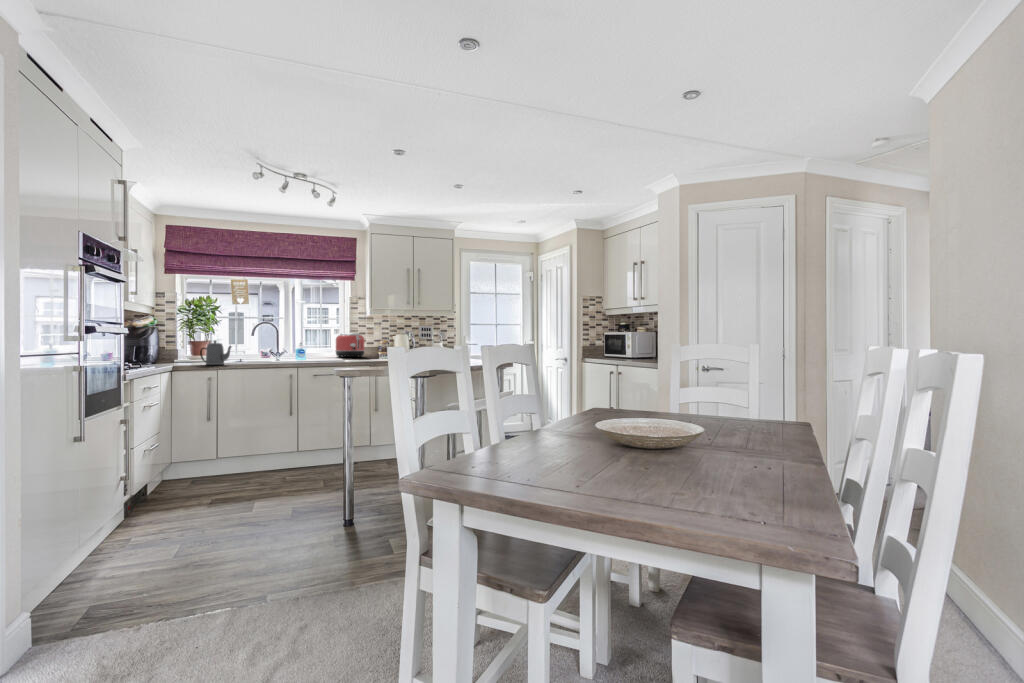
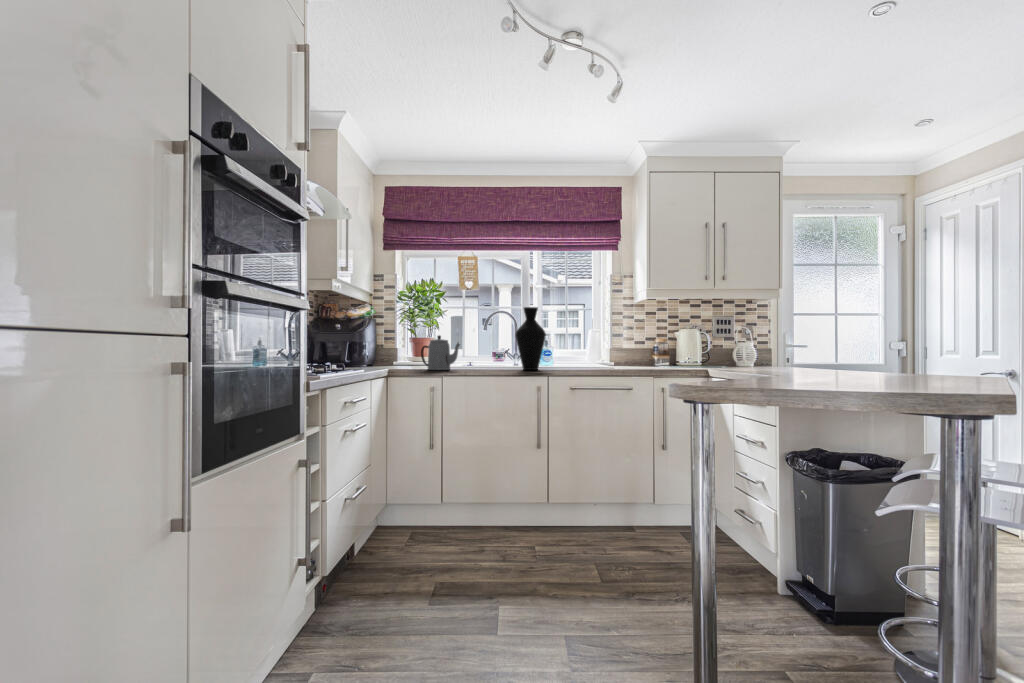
vase: none [274,321,297,364] -> present [516,307,546,370]
toaster: present [336,333,364,357] -> none [590,327,633,362]

